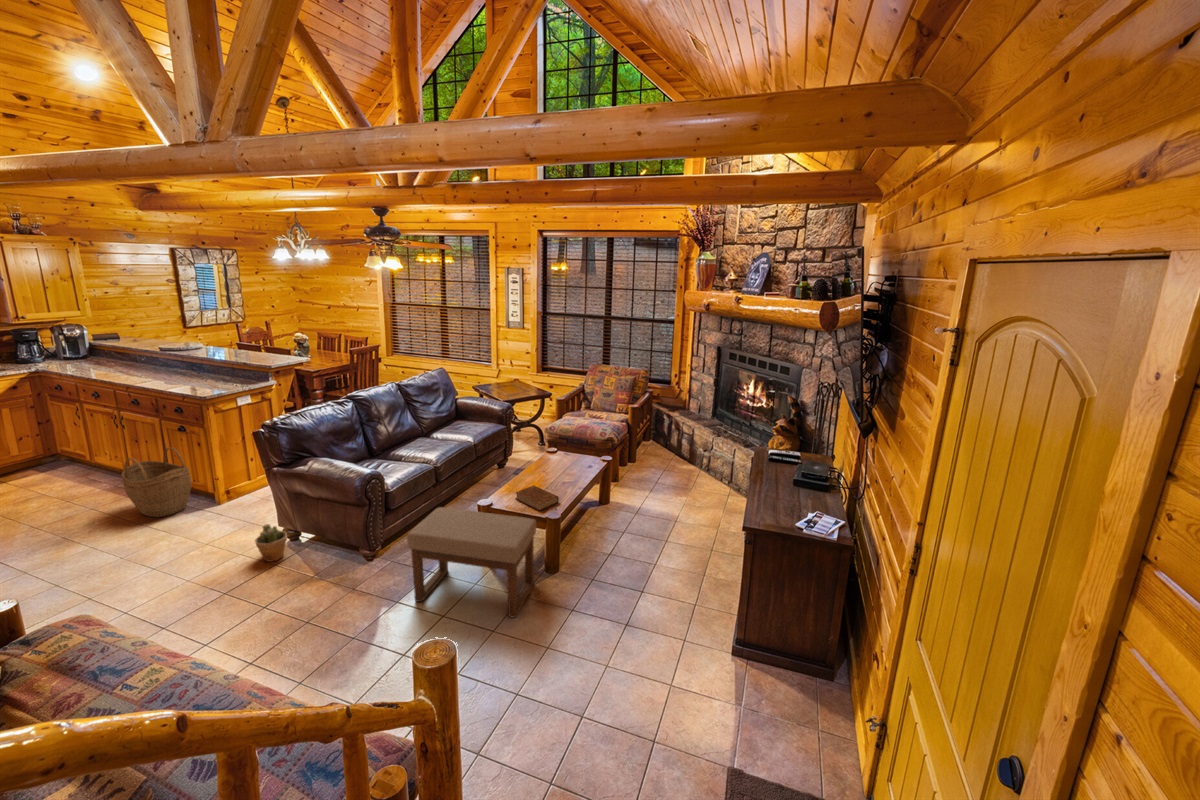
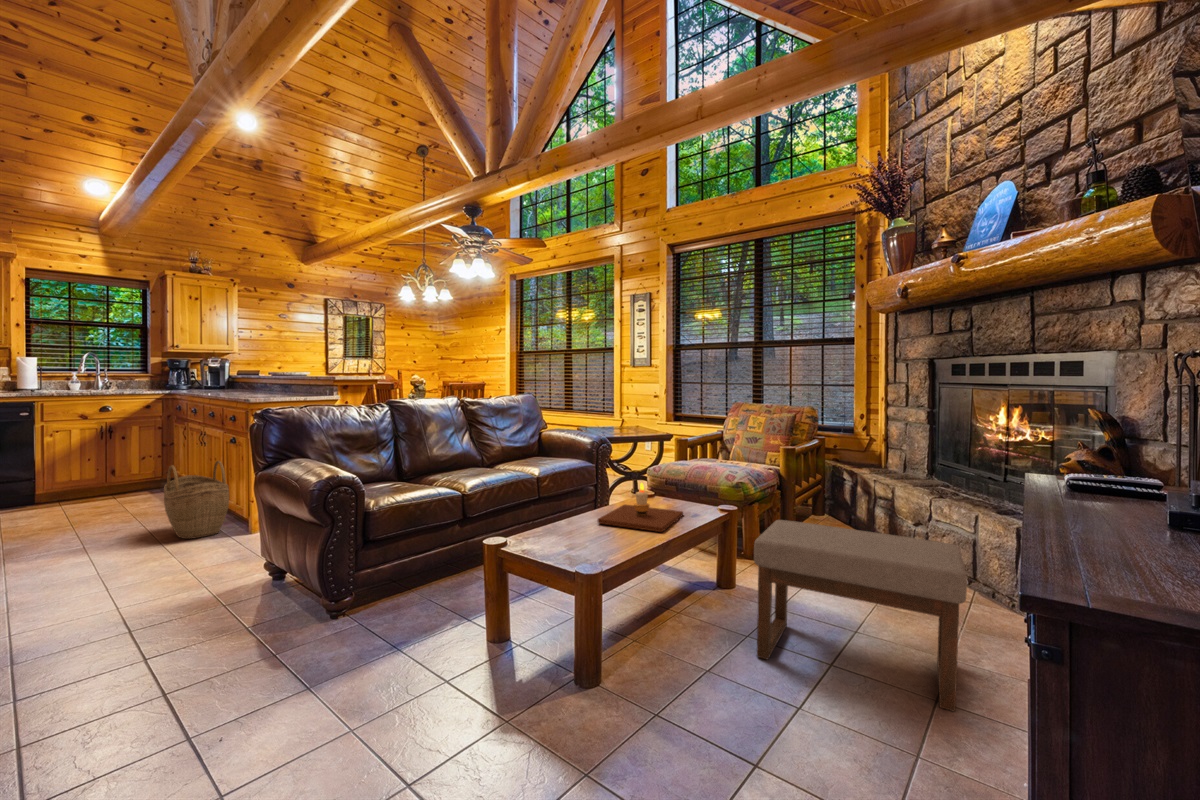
candle: none [537,453,584,483] -> present [598,483,683,532]
book: present [515,486,559,511] -> none [546,525,612,560]
ottoman: present [407,507,536,618] -> present [754,520,967,712]
potted plant: present [255,524,287,562] -> none [215,545,260,599]

